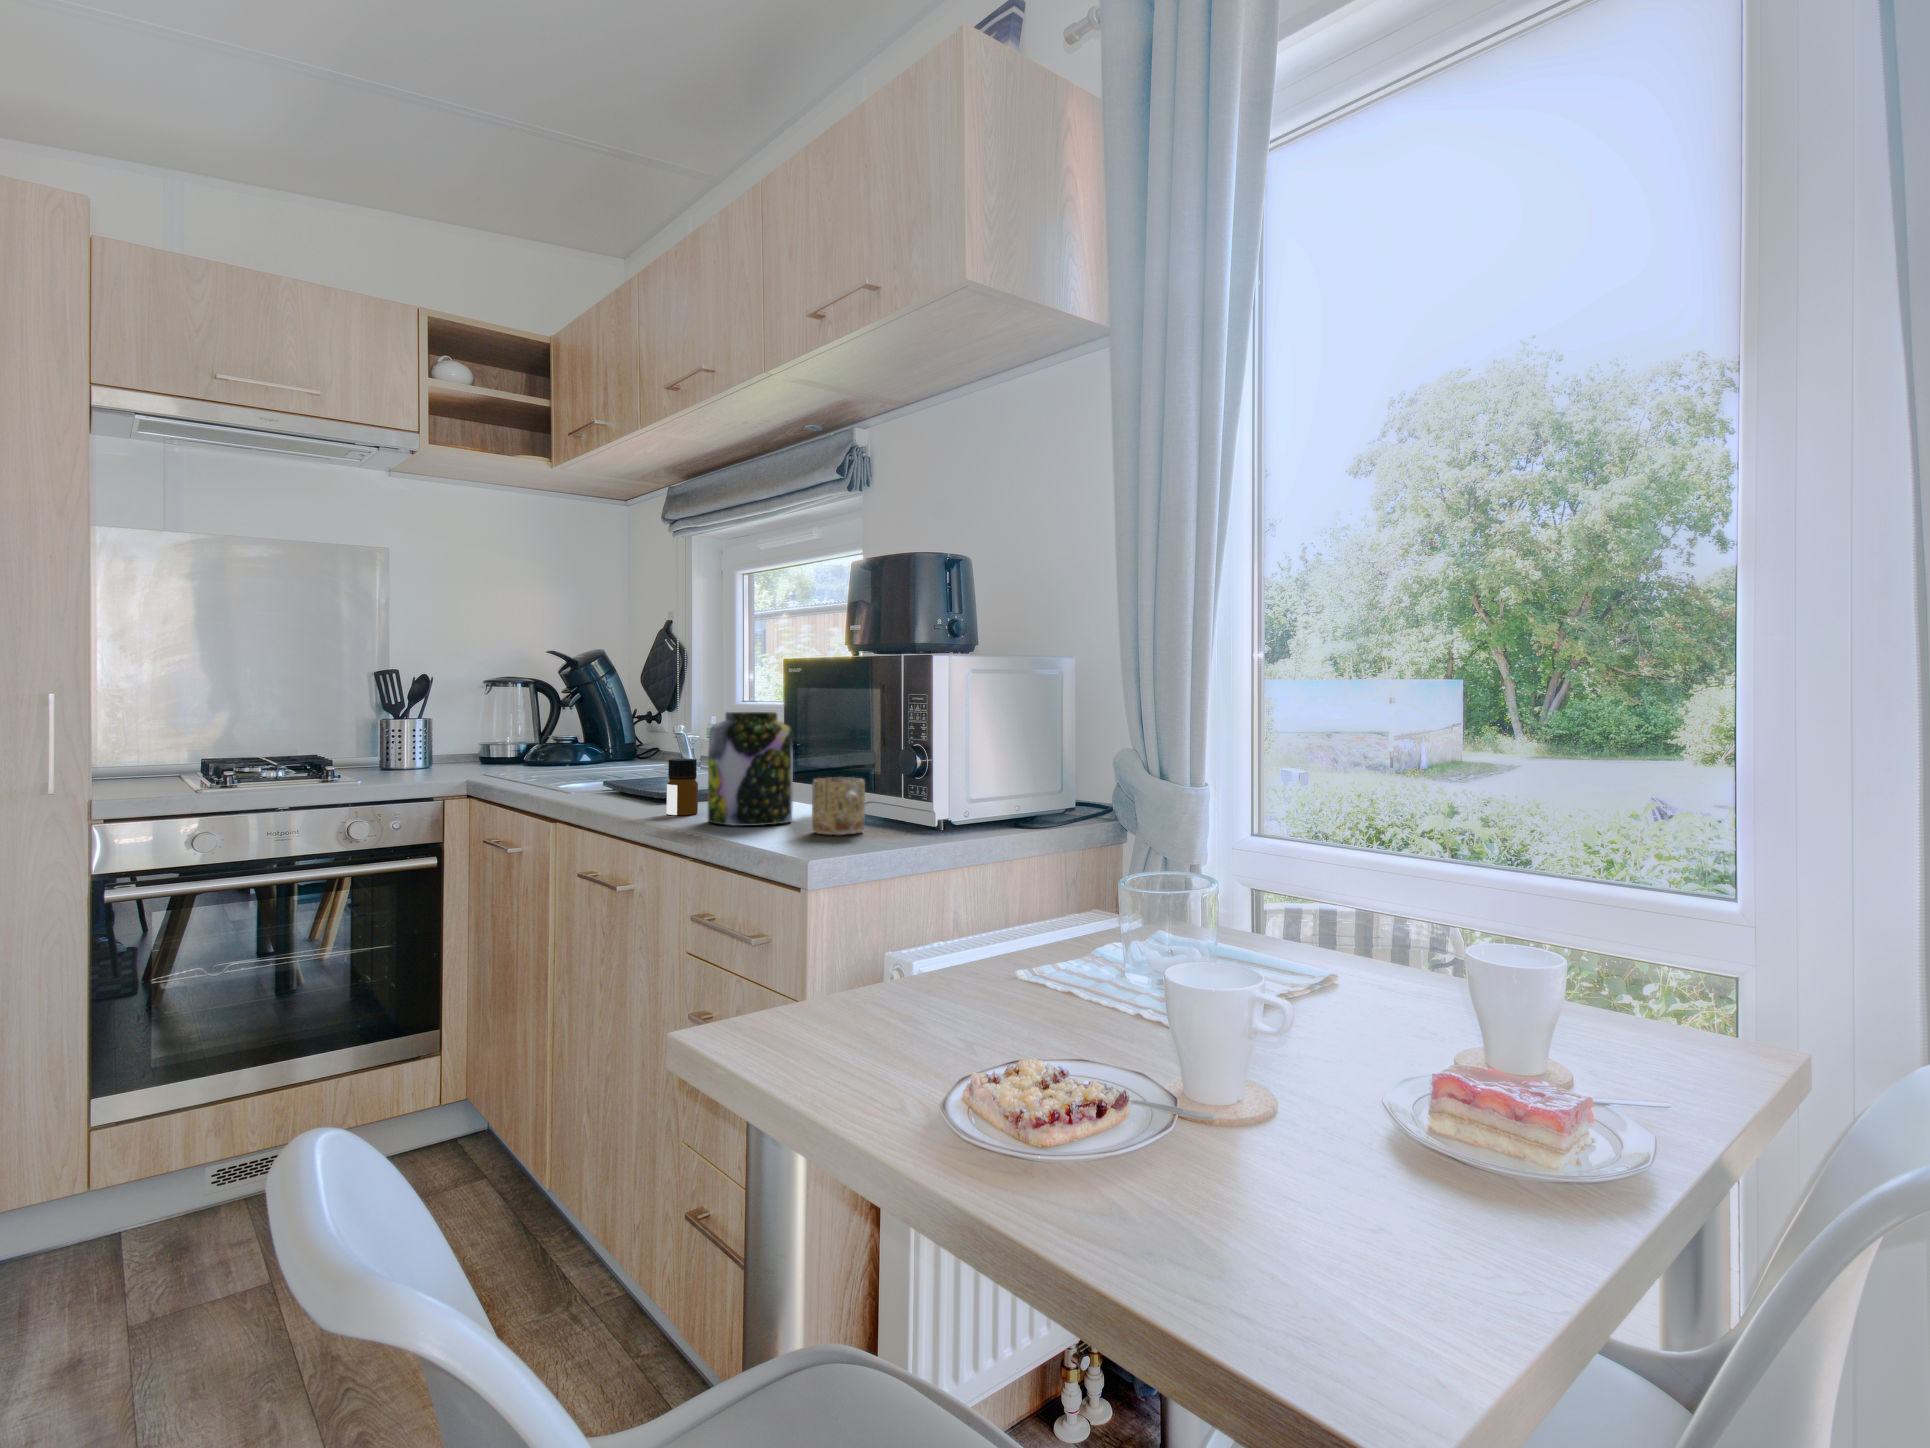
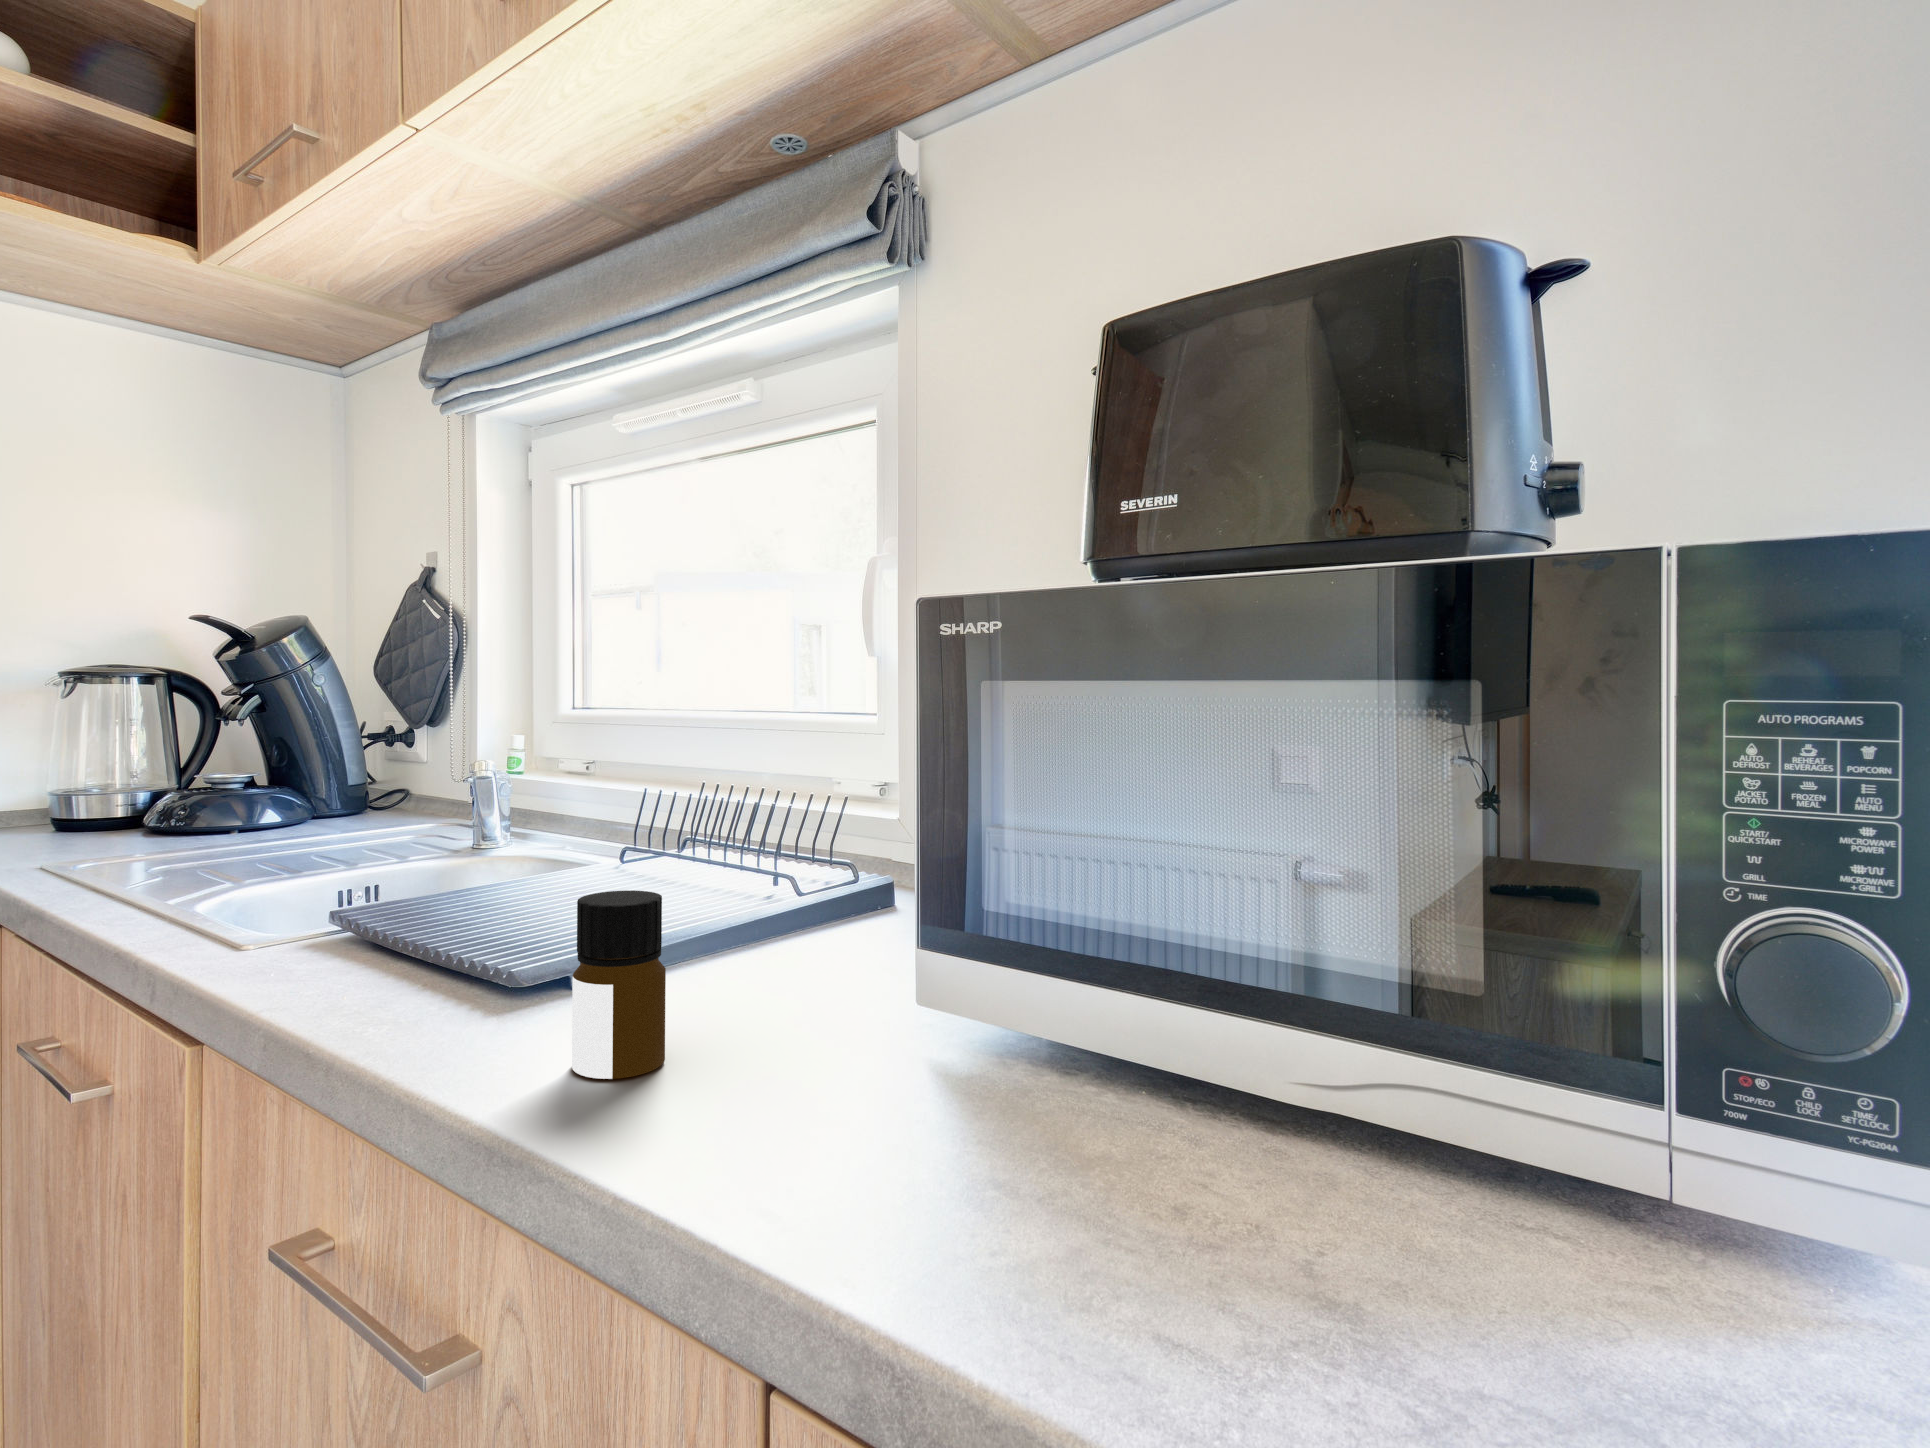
jar: present [708,712,793,826] -> none [758,754,1038,1174]
mug: present [812,777,865,835] -> none [1238,989,1535,1258]

